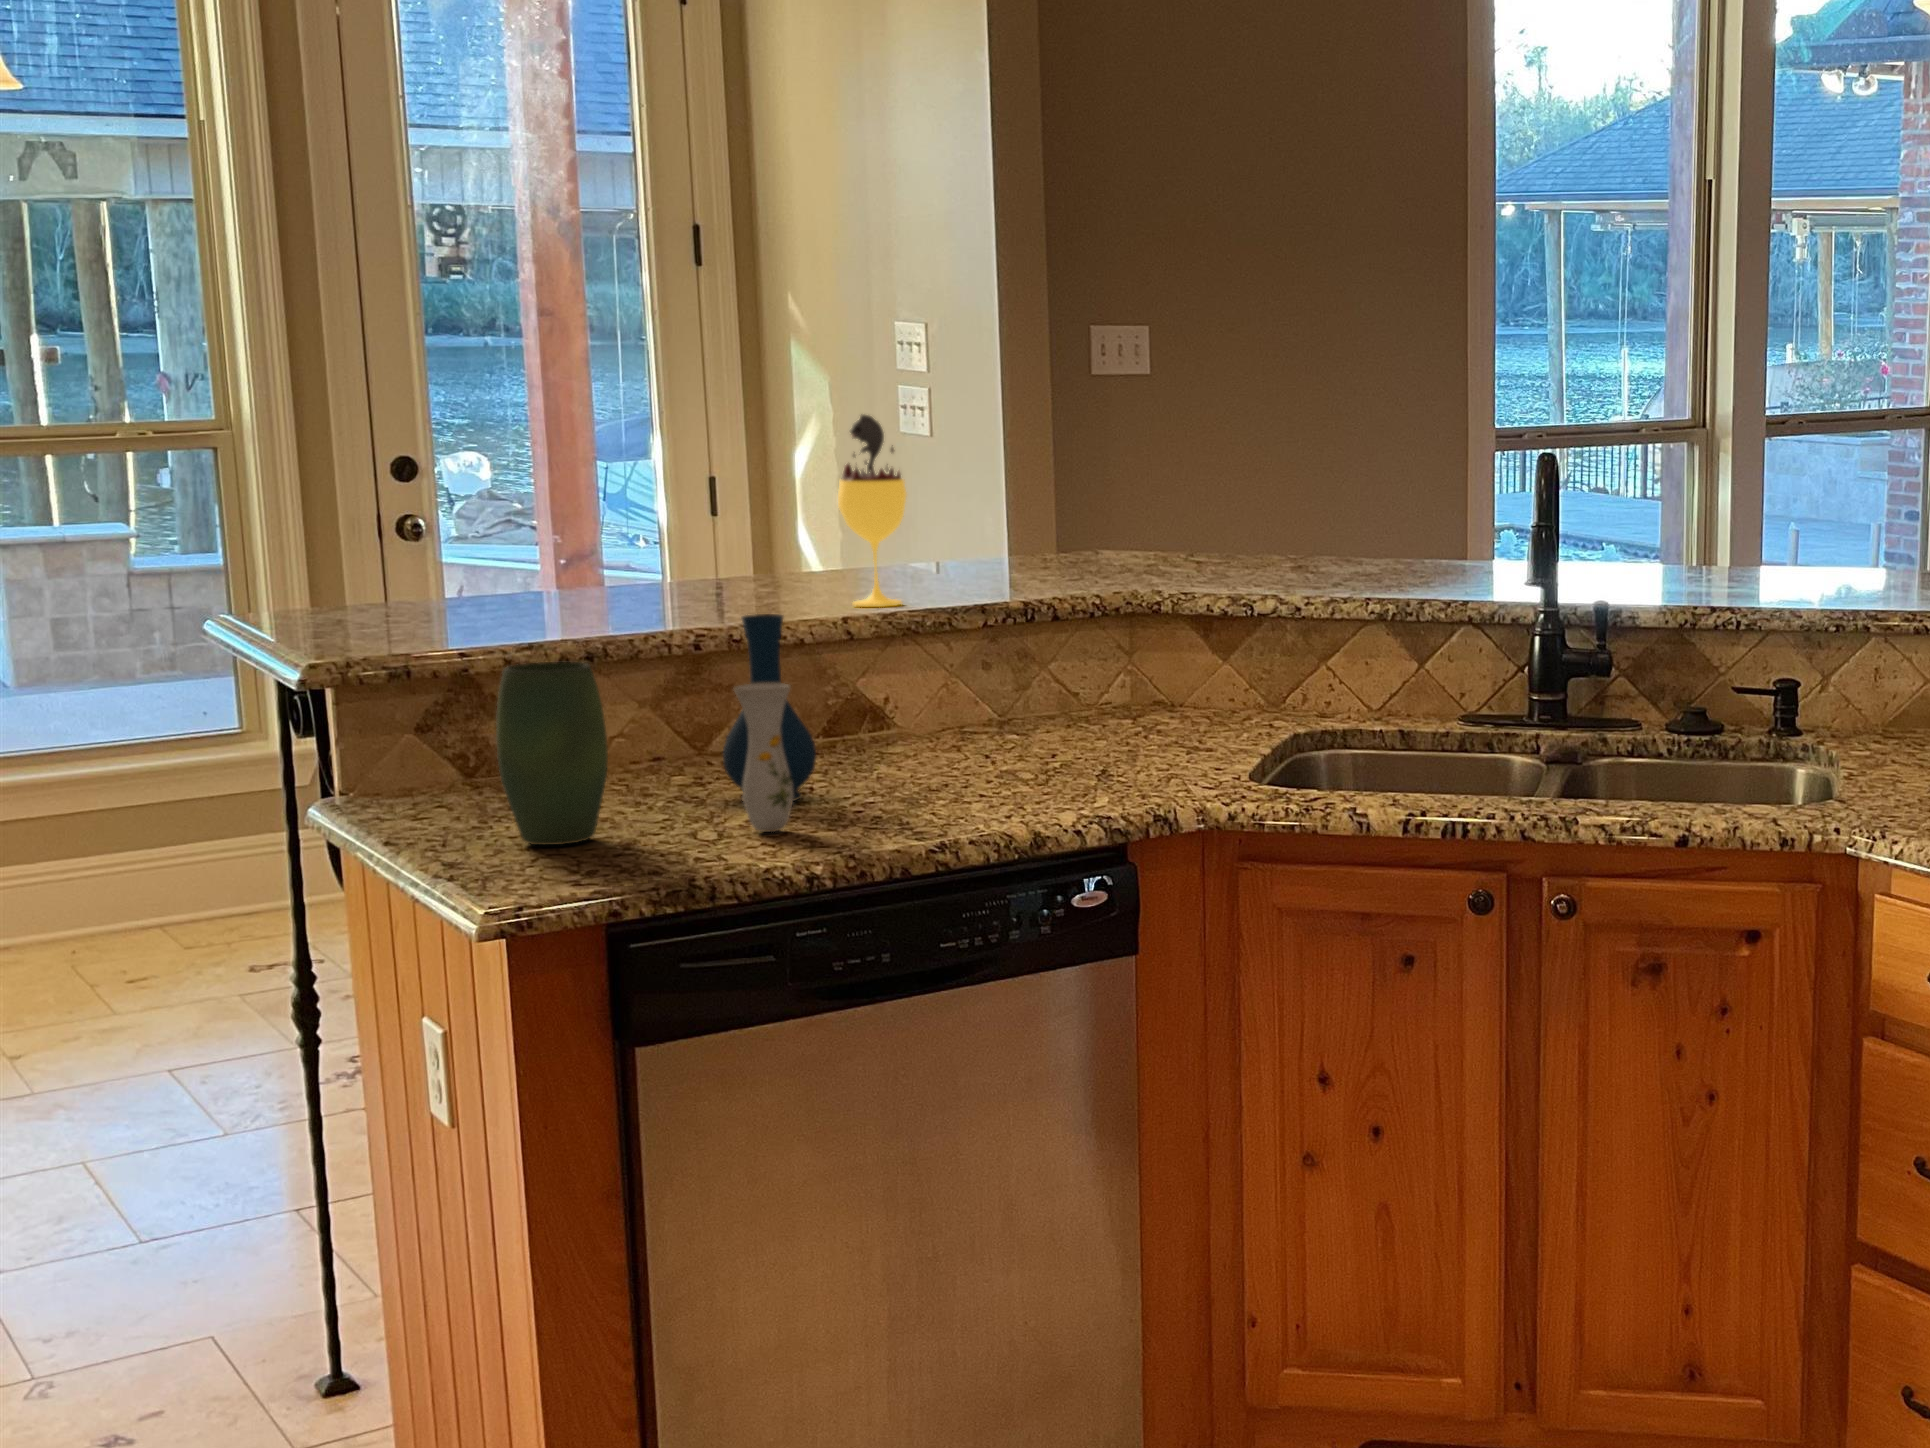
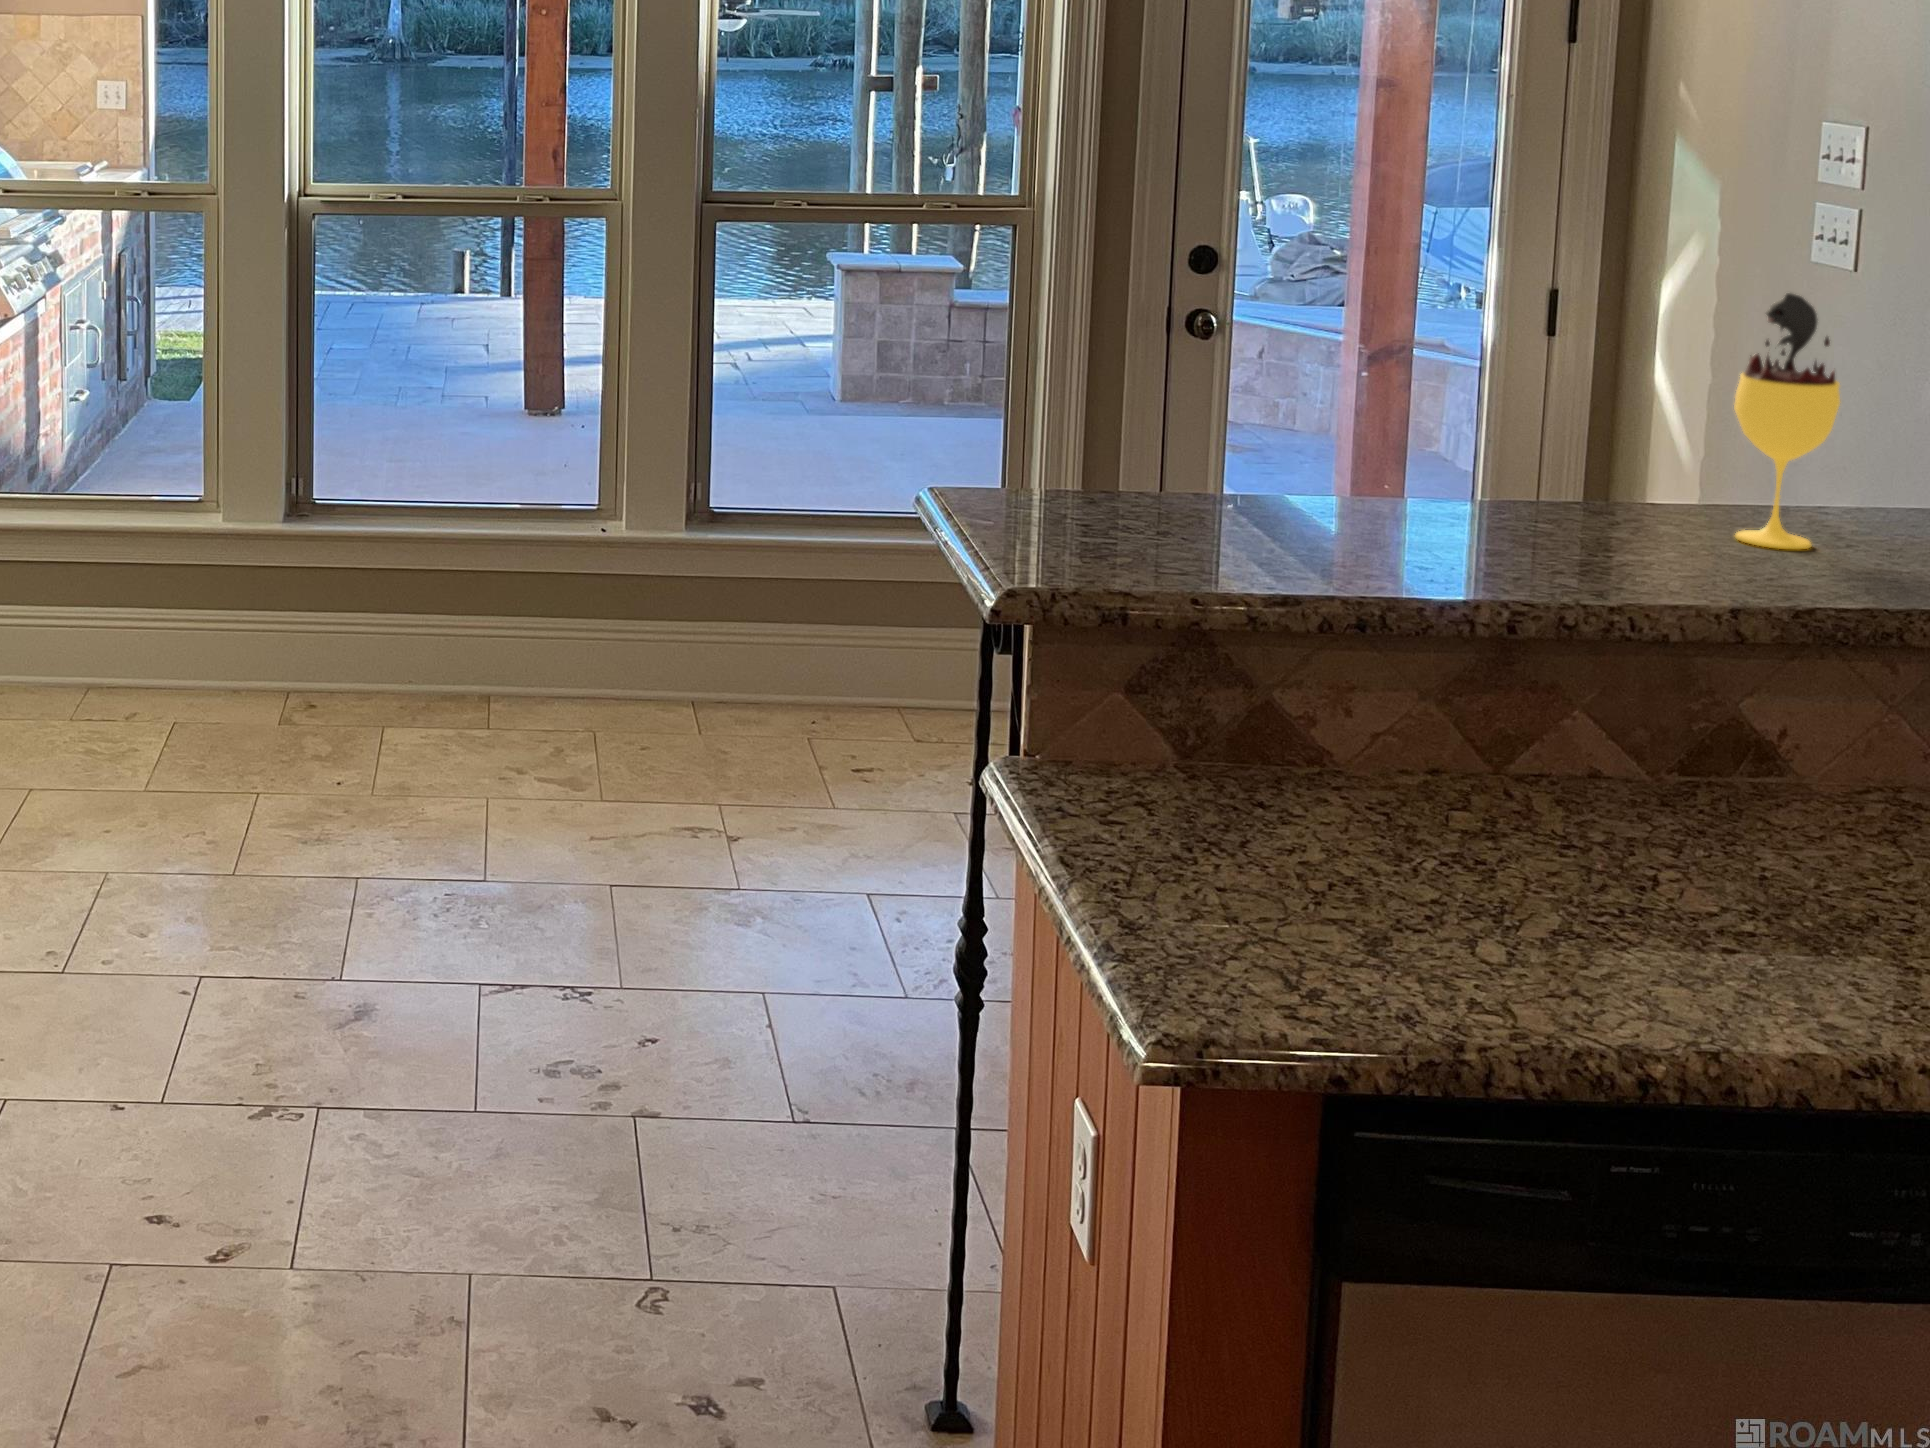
vase: present [496,614,816,845] -> none [1224,617,1667,965]

